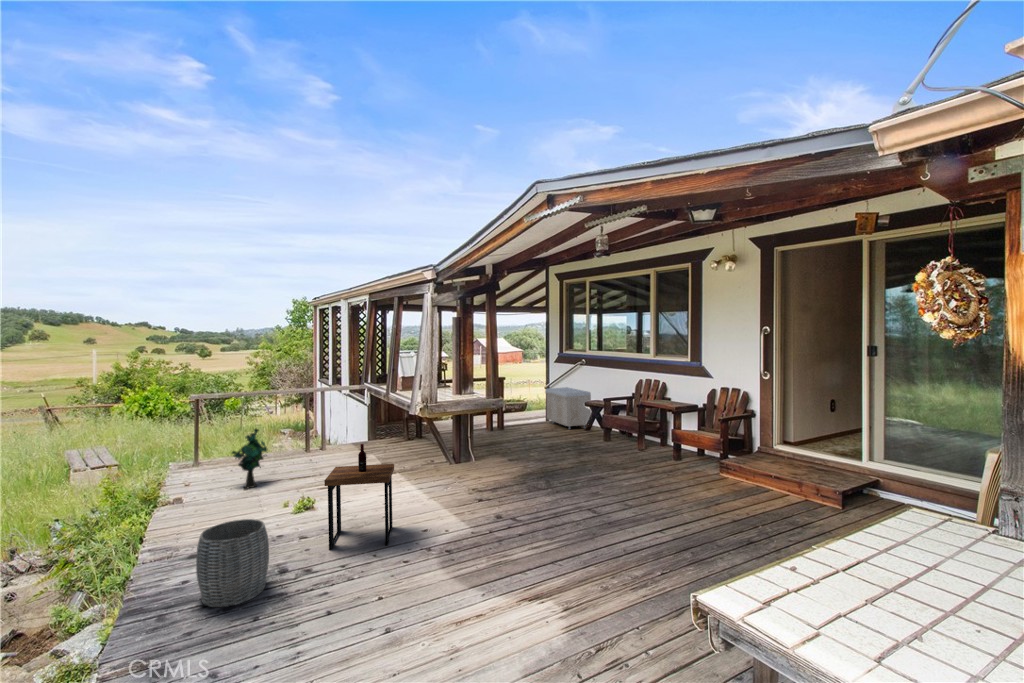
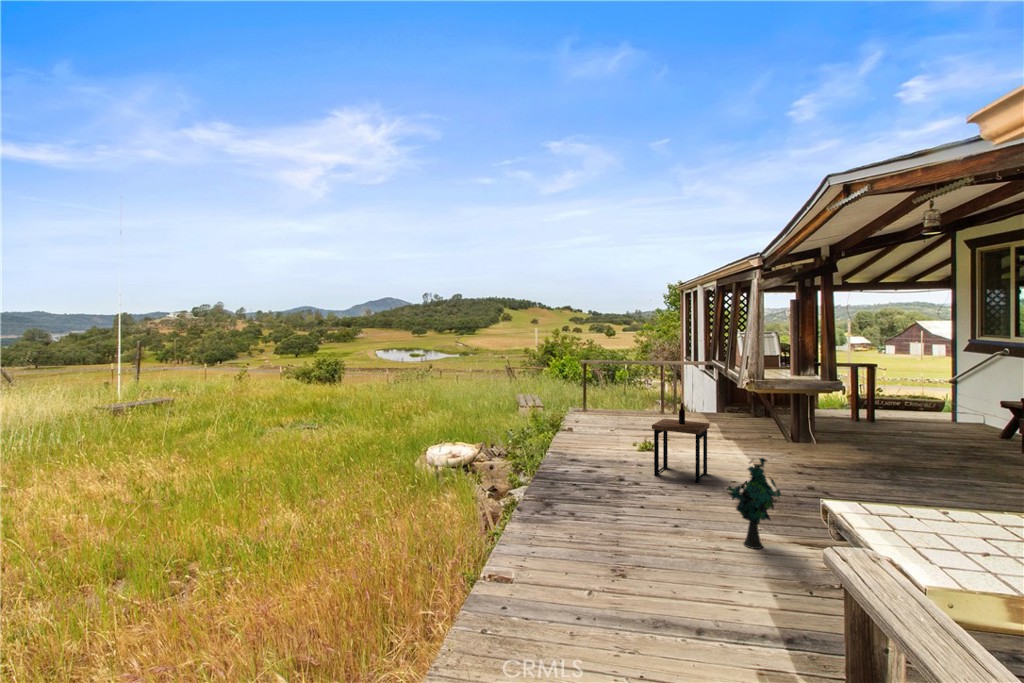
storage bench: present [545,387,591,429] -> none [943,382,1014,435]
decorative plant: present [232,429,267,488] -> present [727,458,781,549]
woven basket: present [196,519,269,607] -> none [571,439,611,488]

